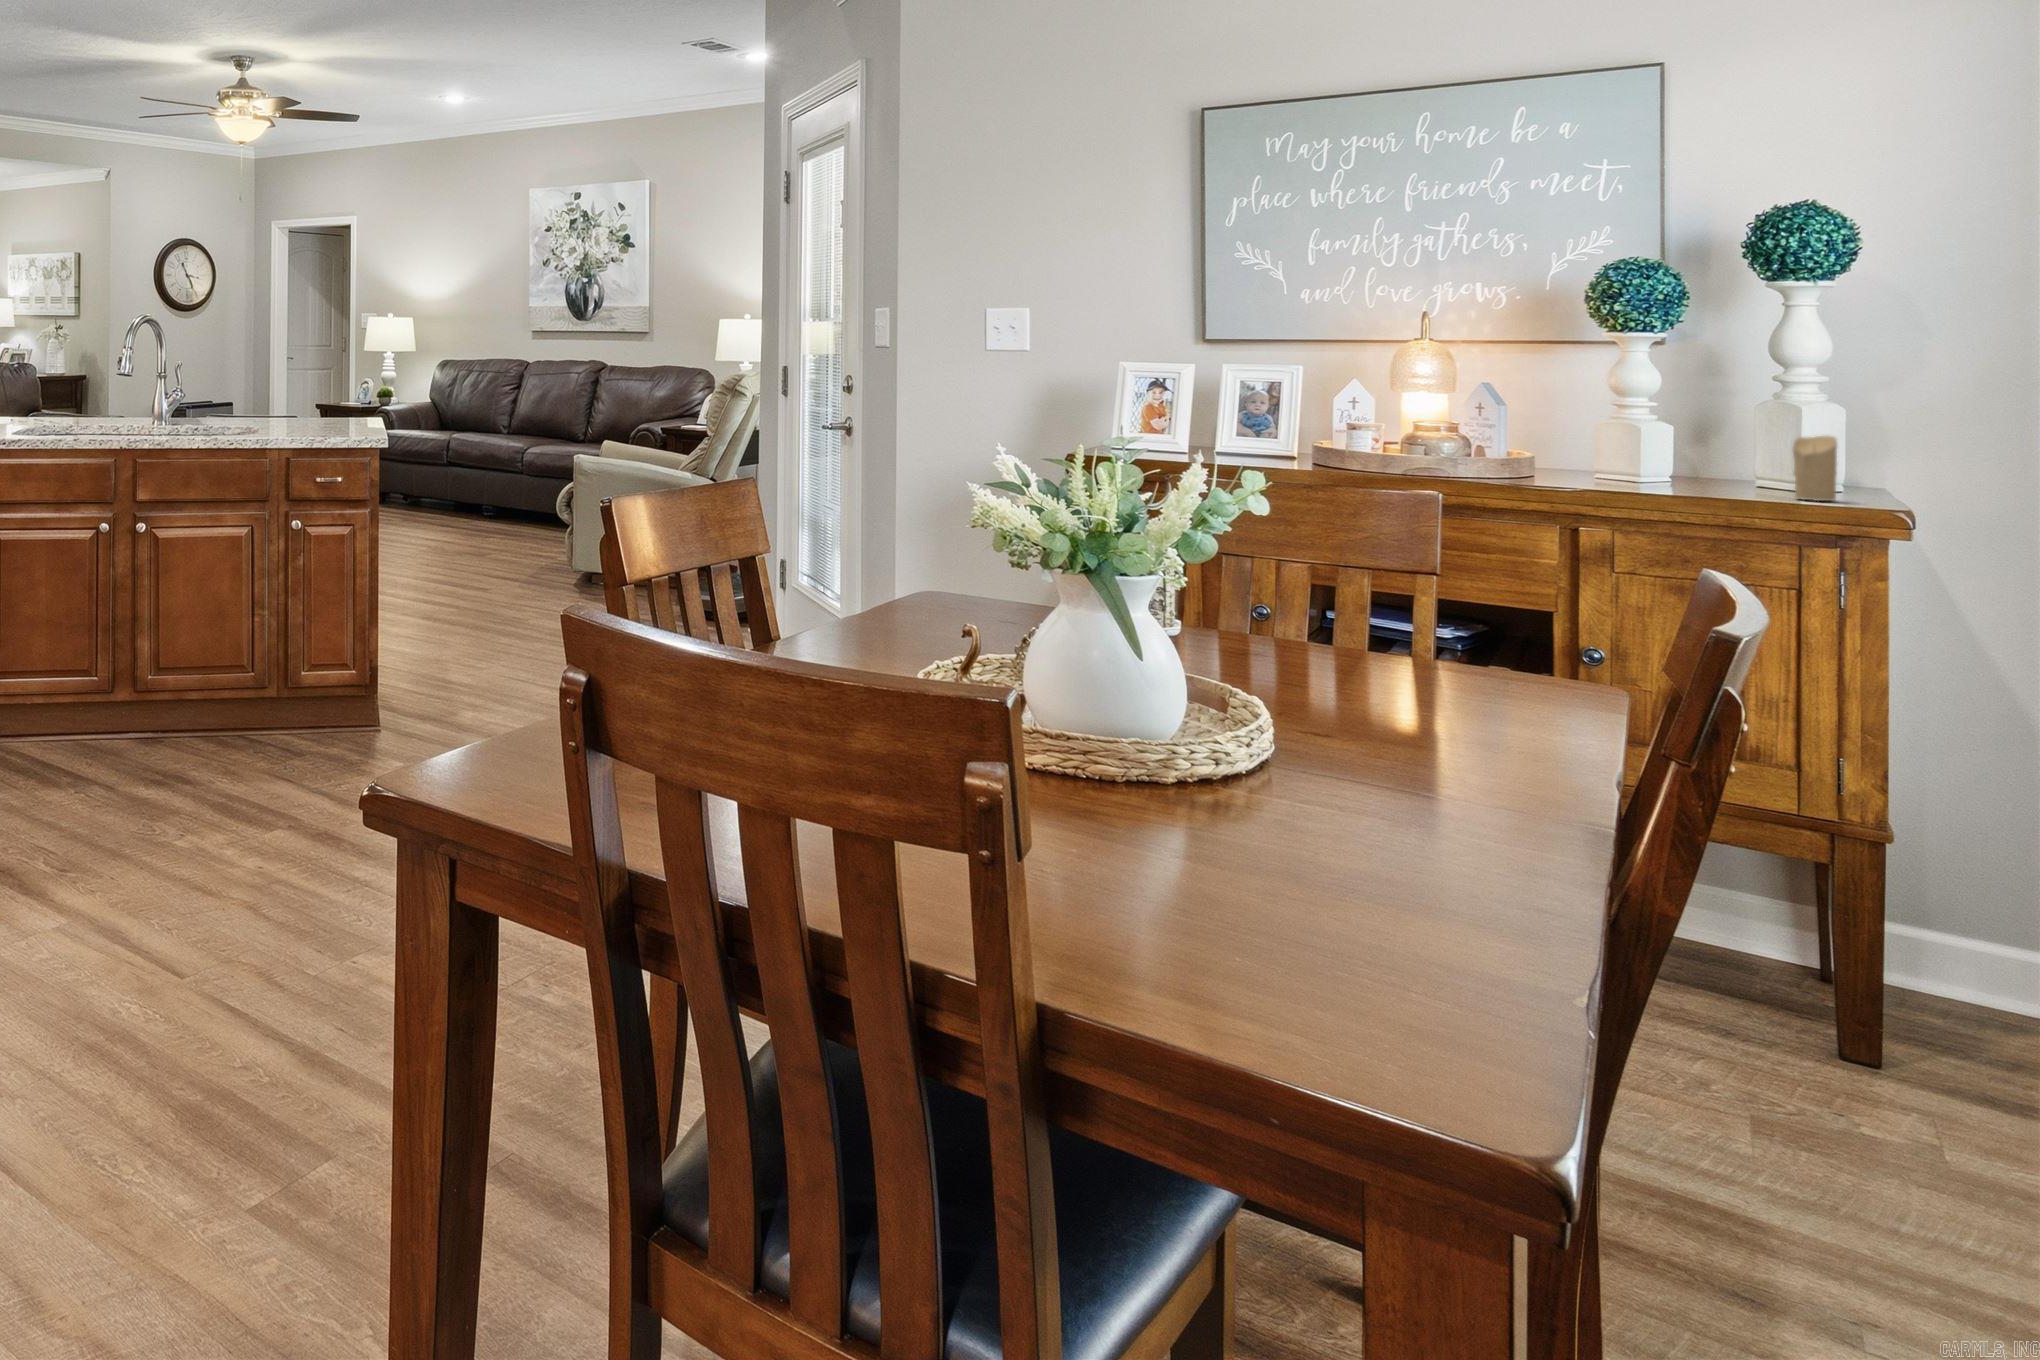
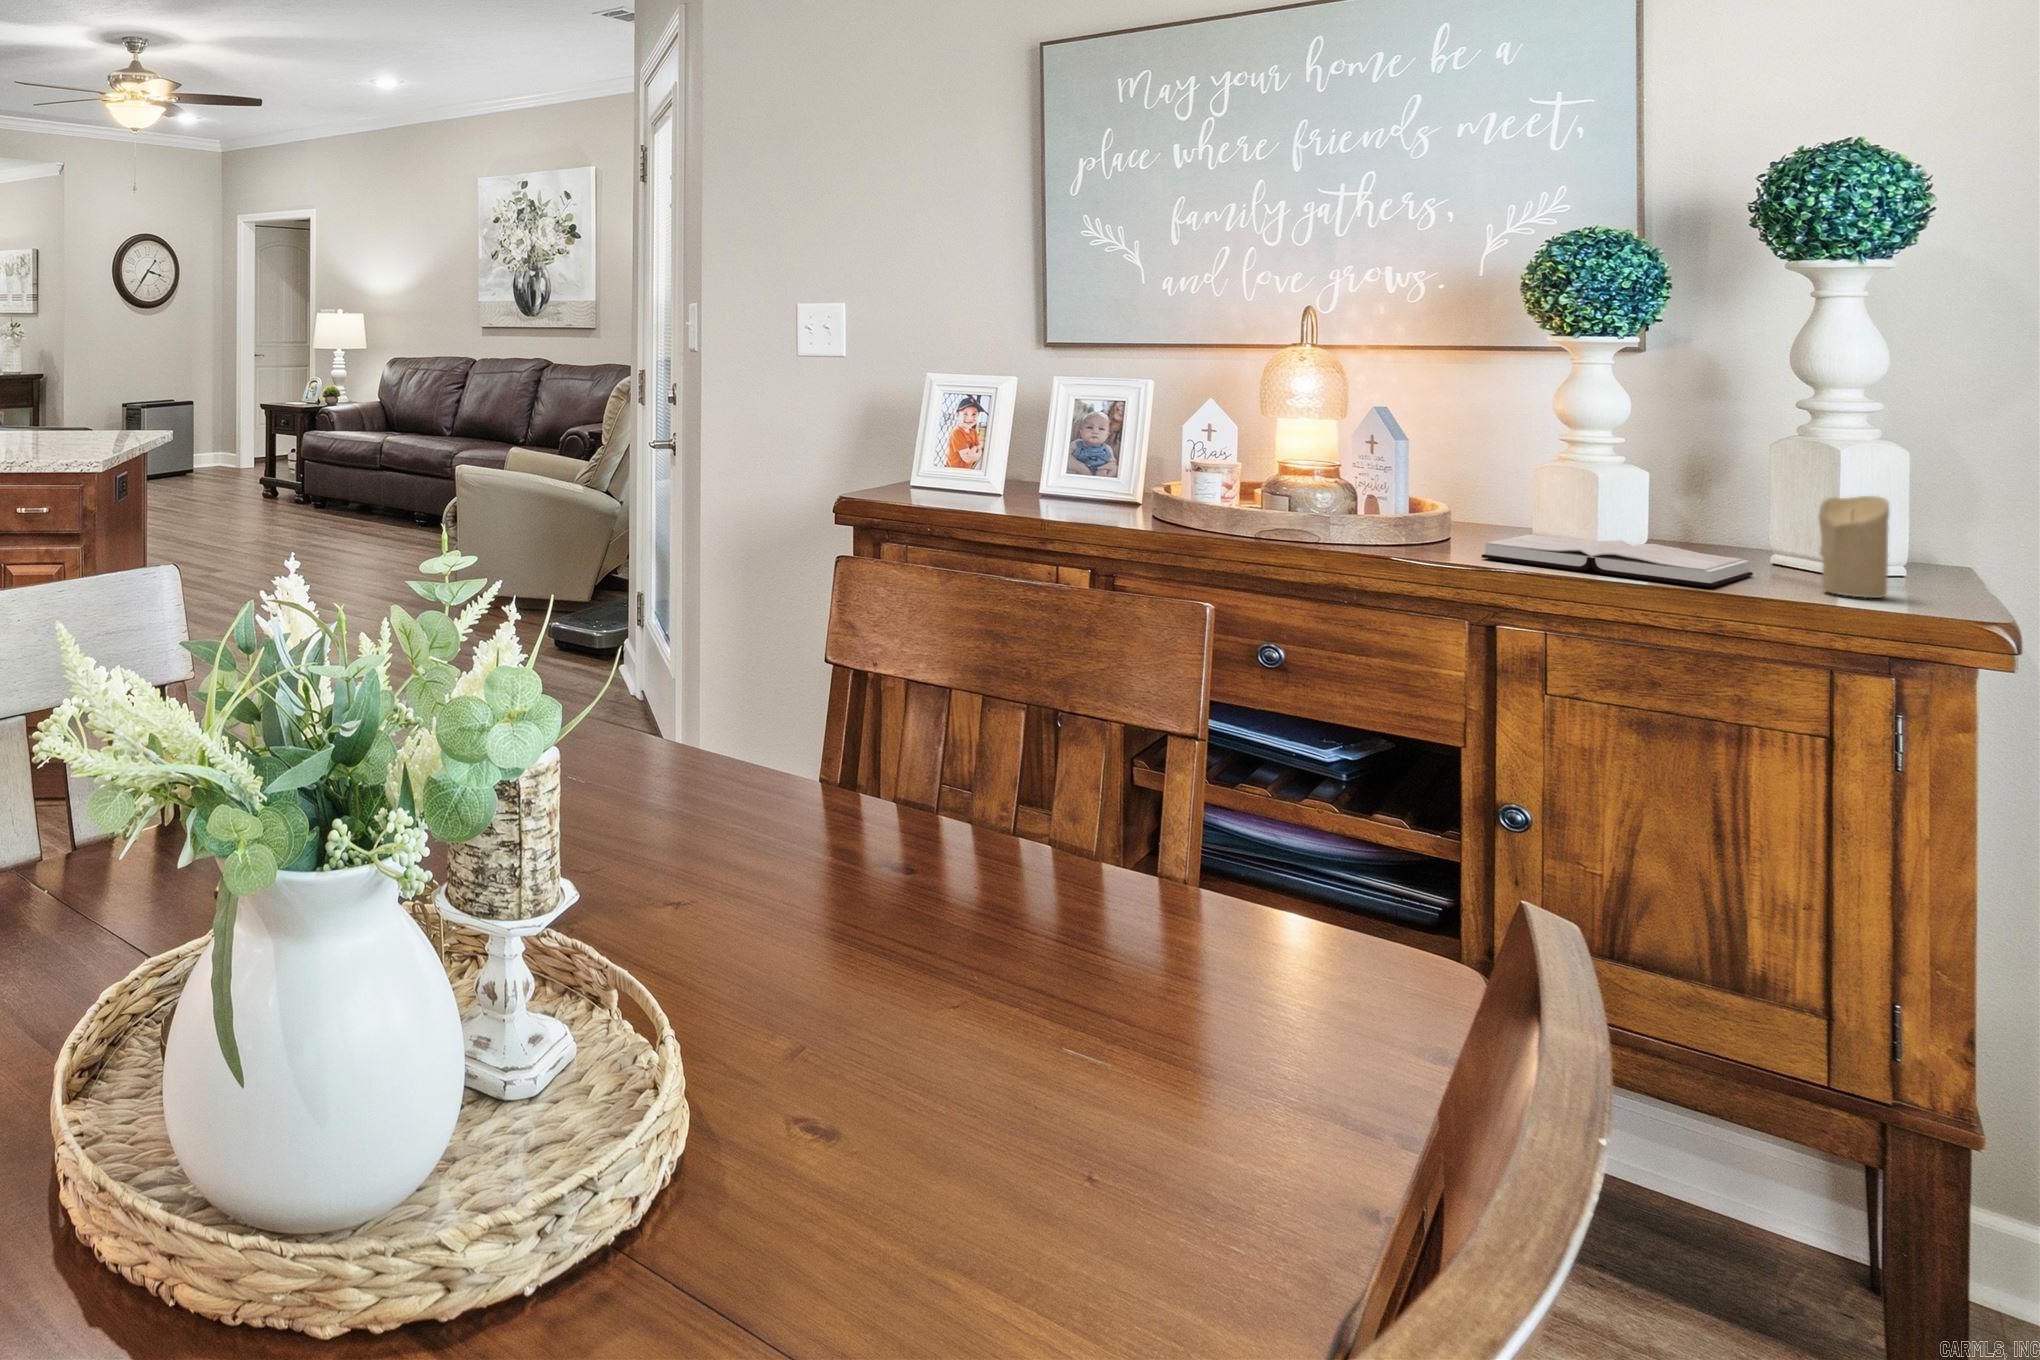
hardback book: none [1567,471,1748,497] -> present [1481,535,1753,587]

